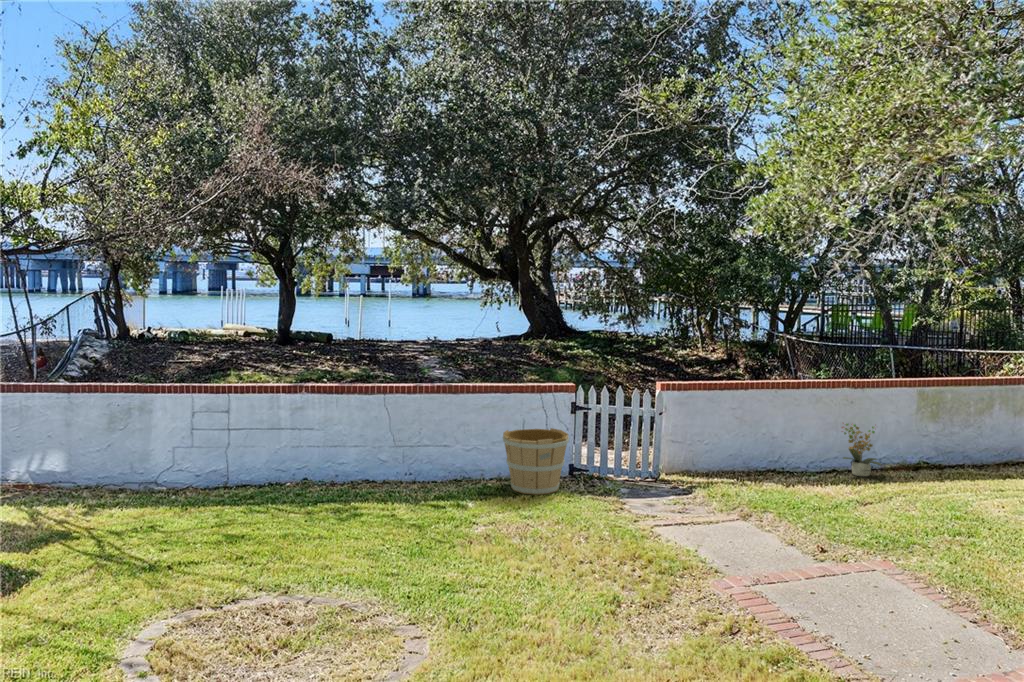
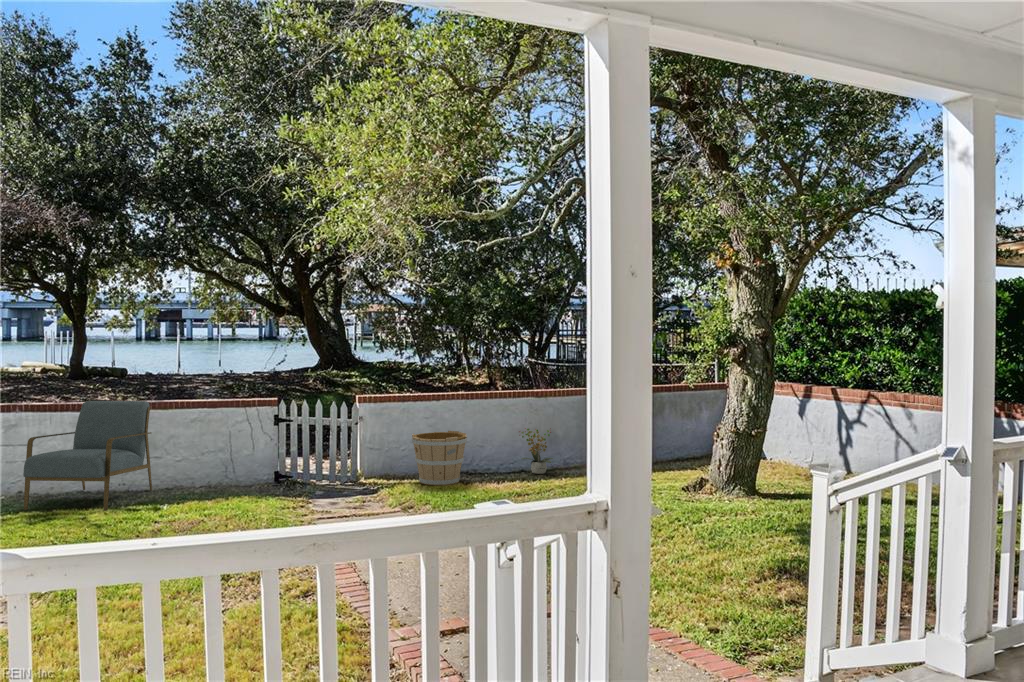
chair: none [338,383,449,508] -> present [23,401,152,510]
wooden bucket: present [503,428,569,495] -> present [412,431,467,486]

